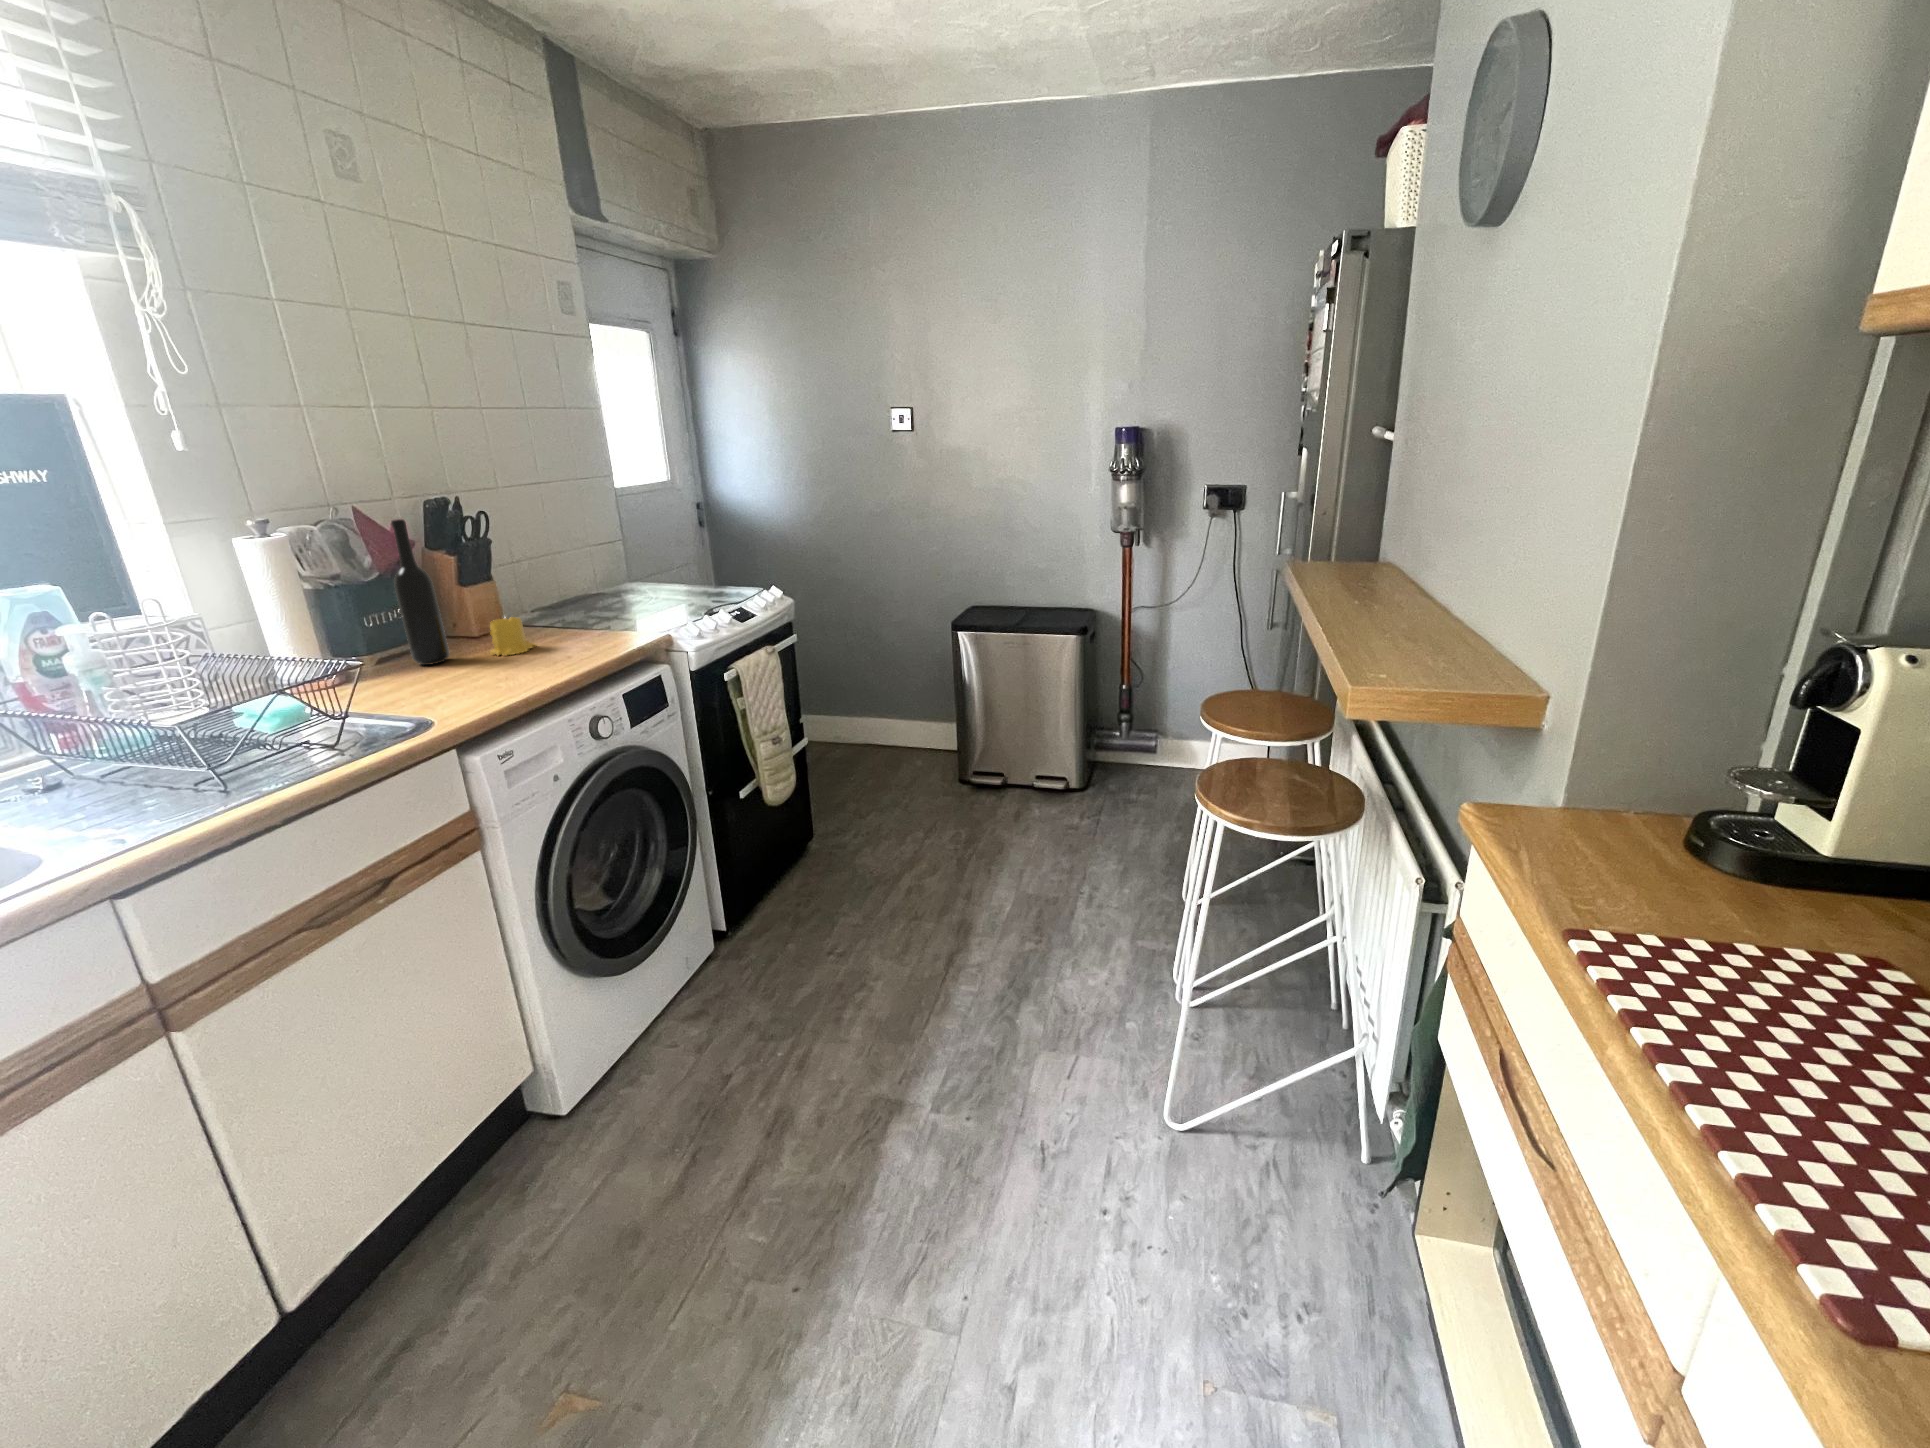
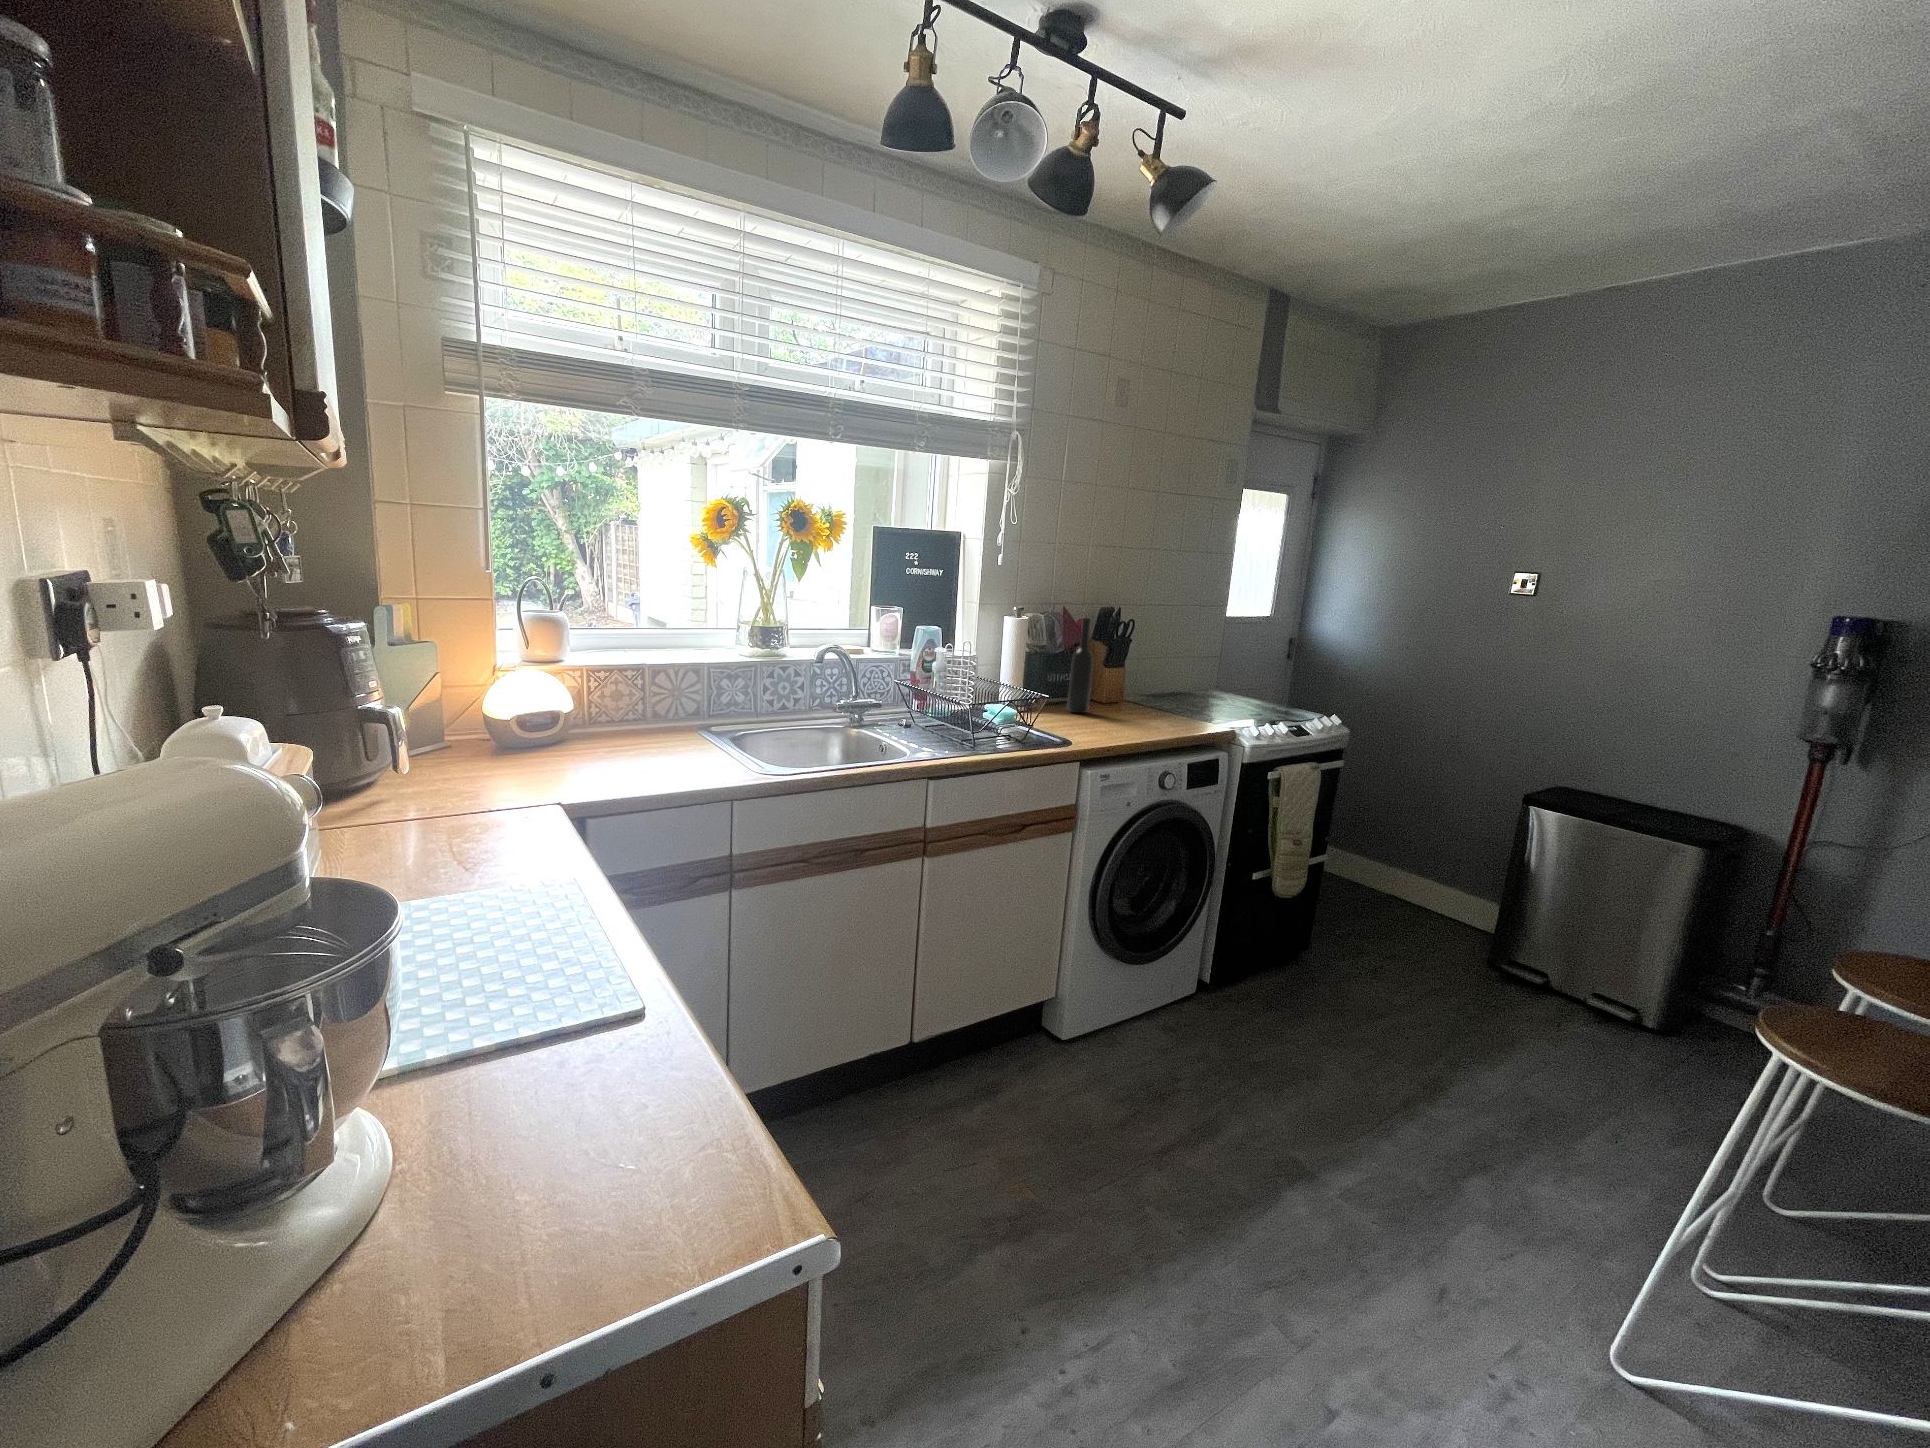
candle: present [490,617,537,655] -> none [1111,690,1141,719]

